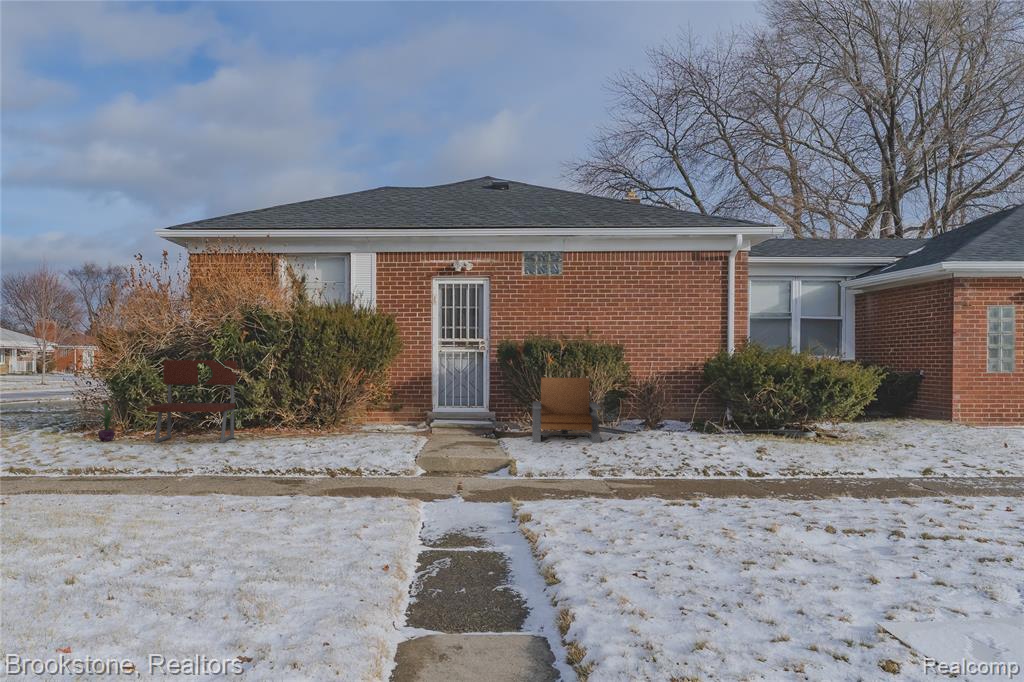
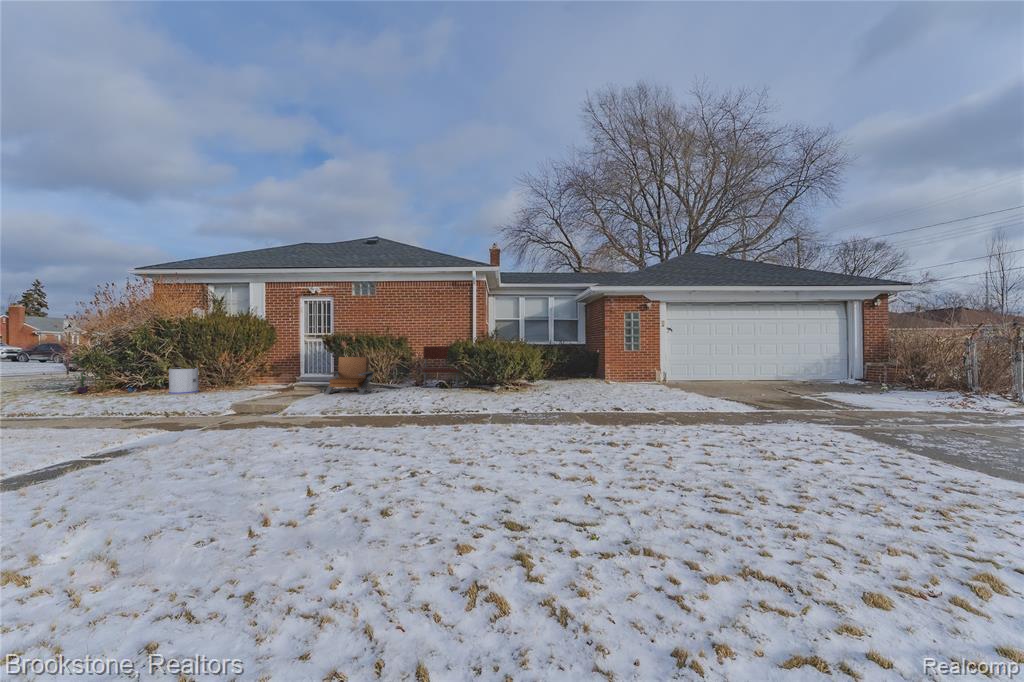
bench: present [147,360,237,443] -> present [423,346,459,388]
trash can: none [260,395,307,443] -> present [169,367,199,395]

